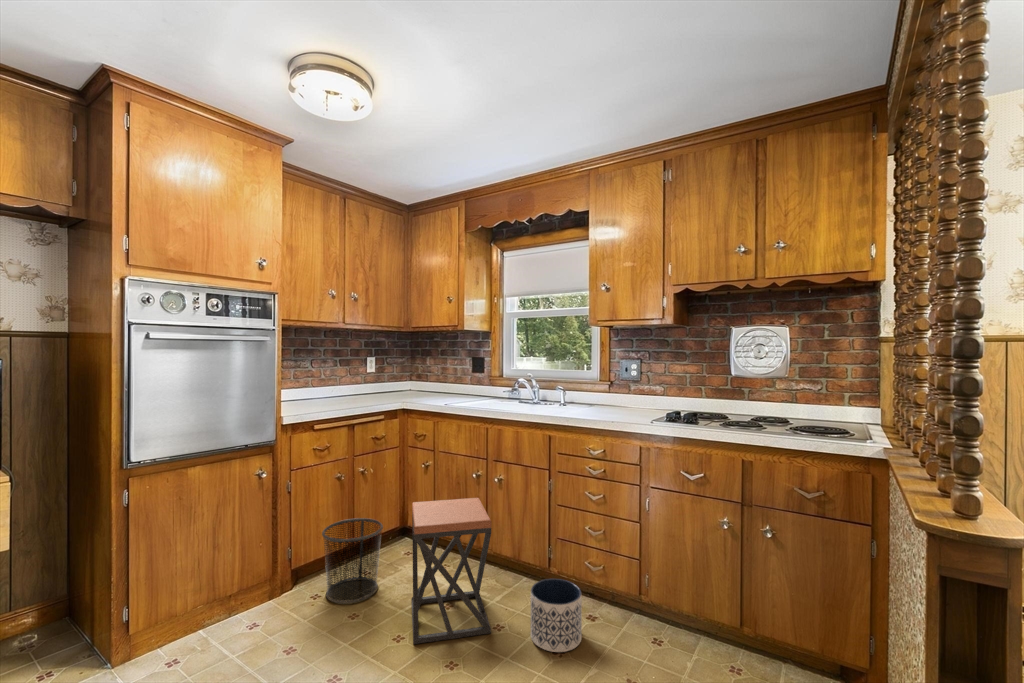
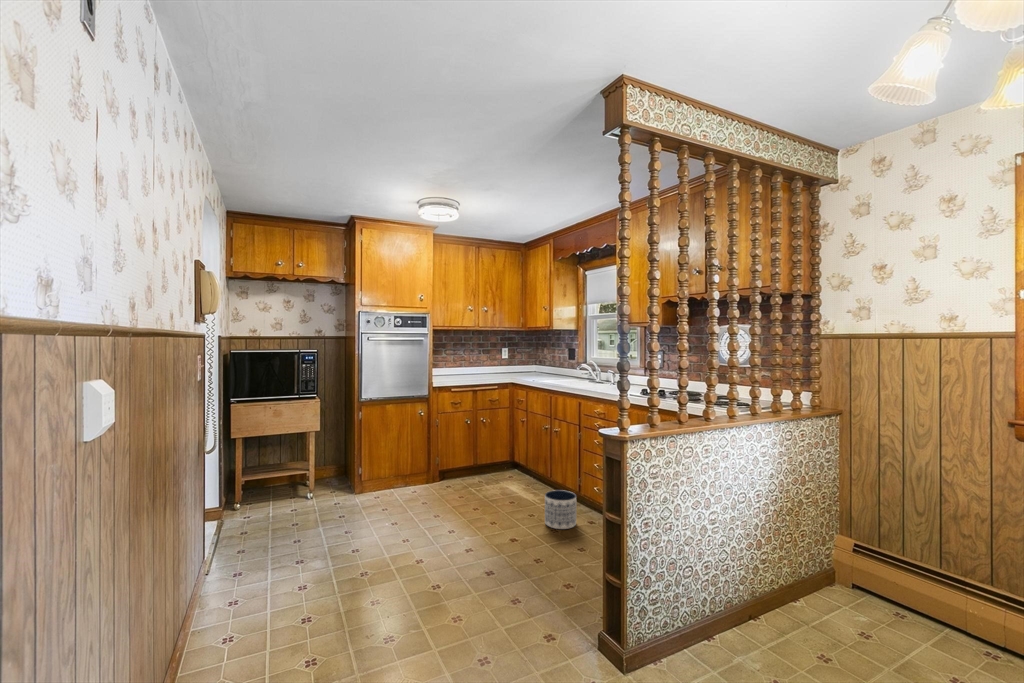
stool: present [412,498,491,644] -> none [482,437,535,515]
waste bin: present [322,518,383,603] -> none [451,447,486,491]

